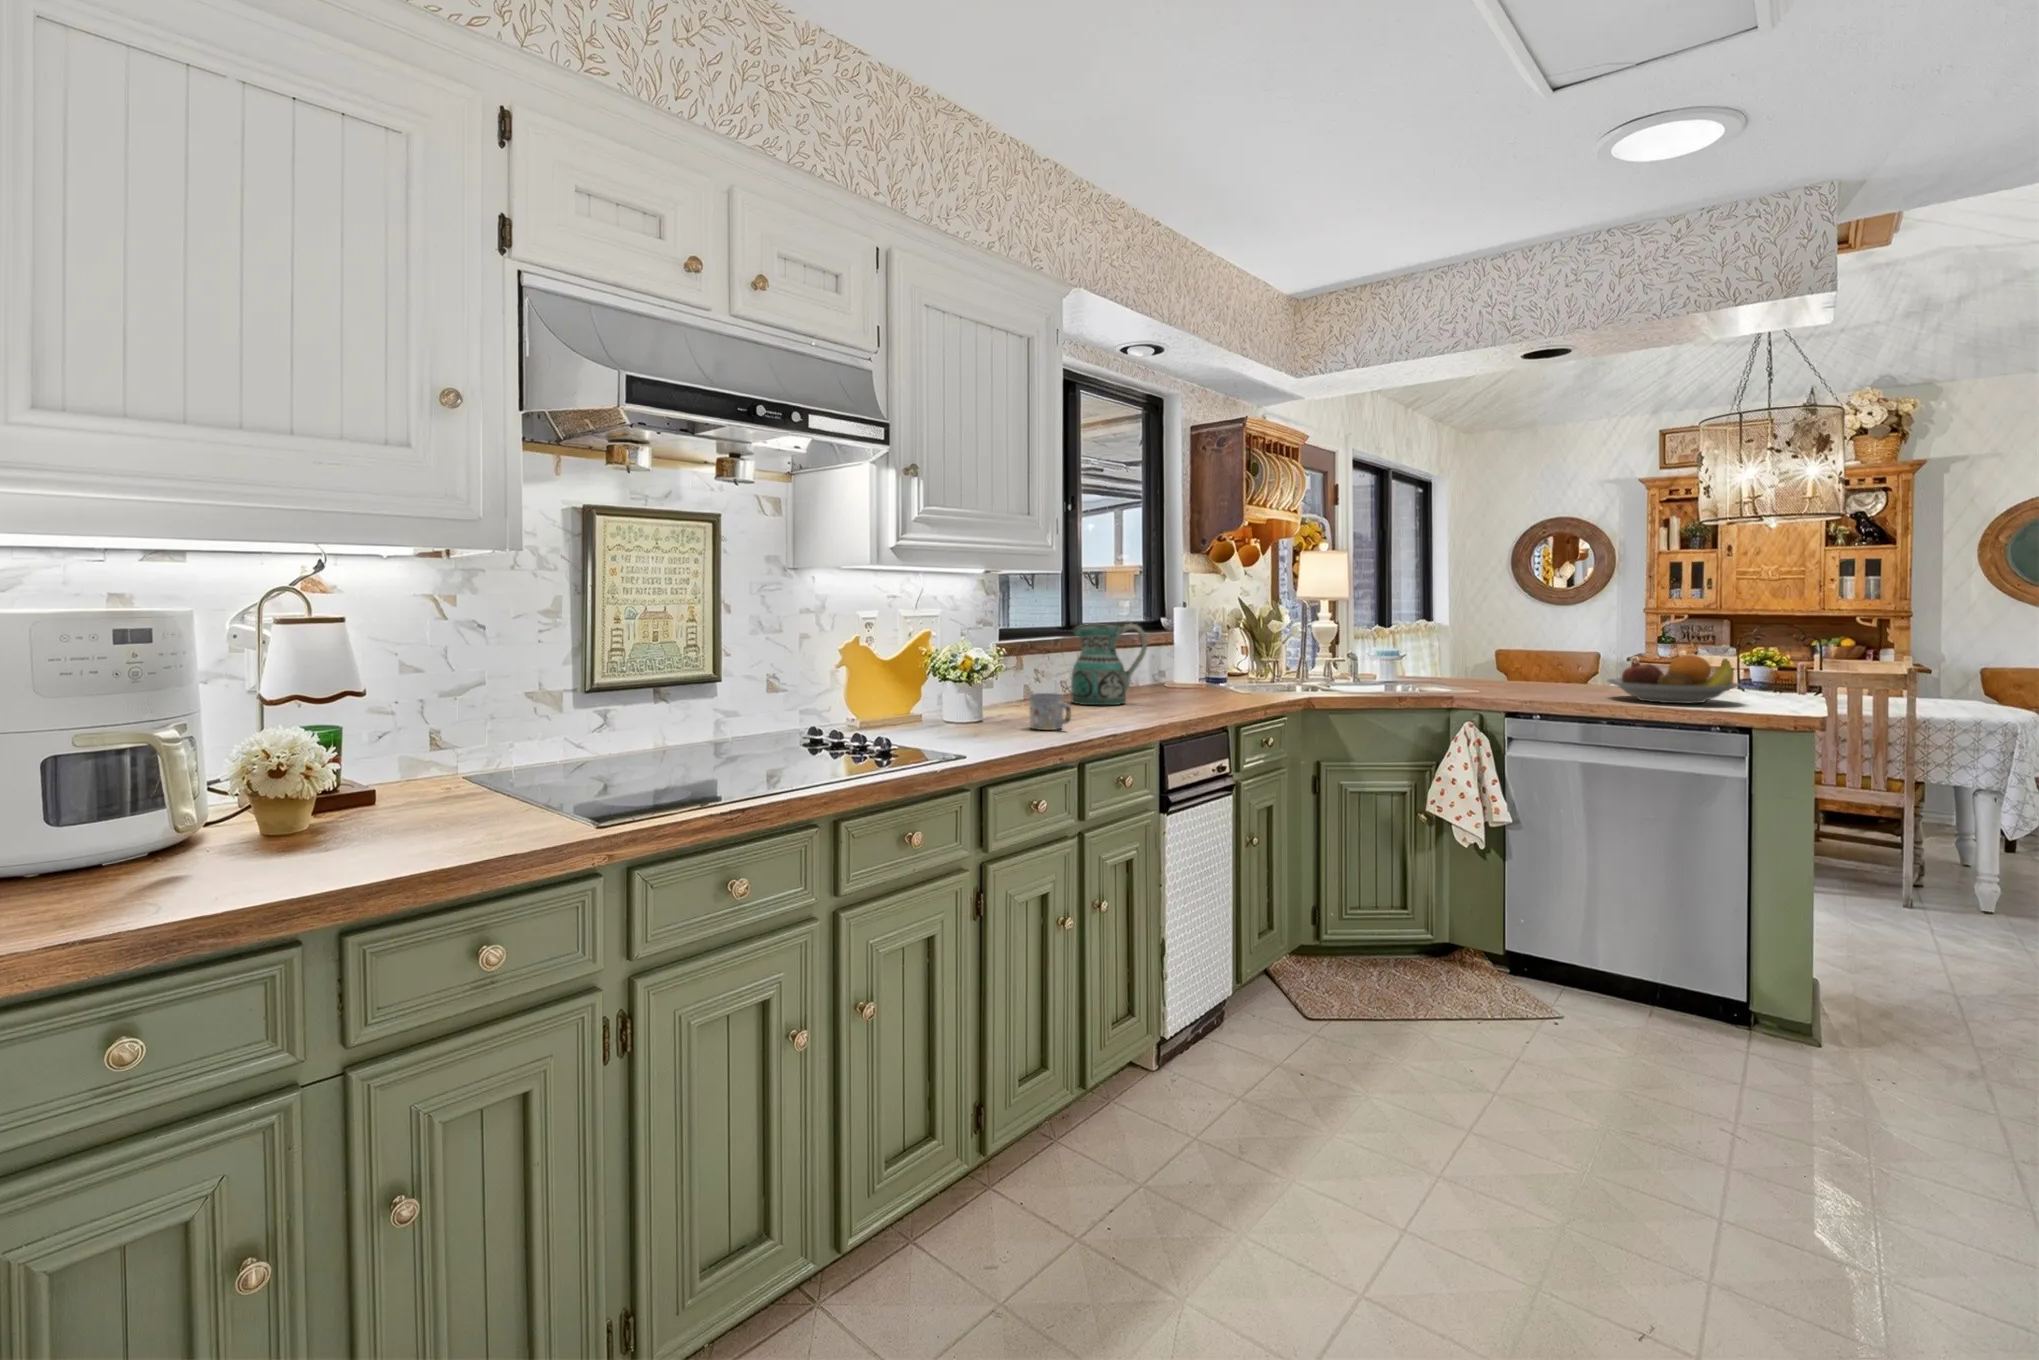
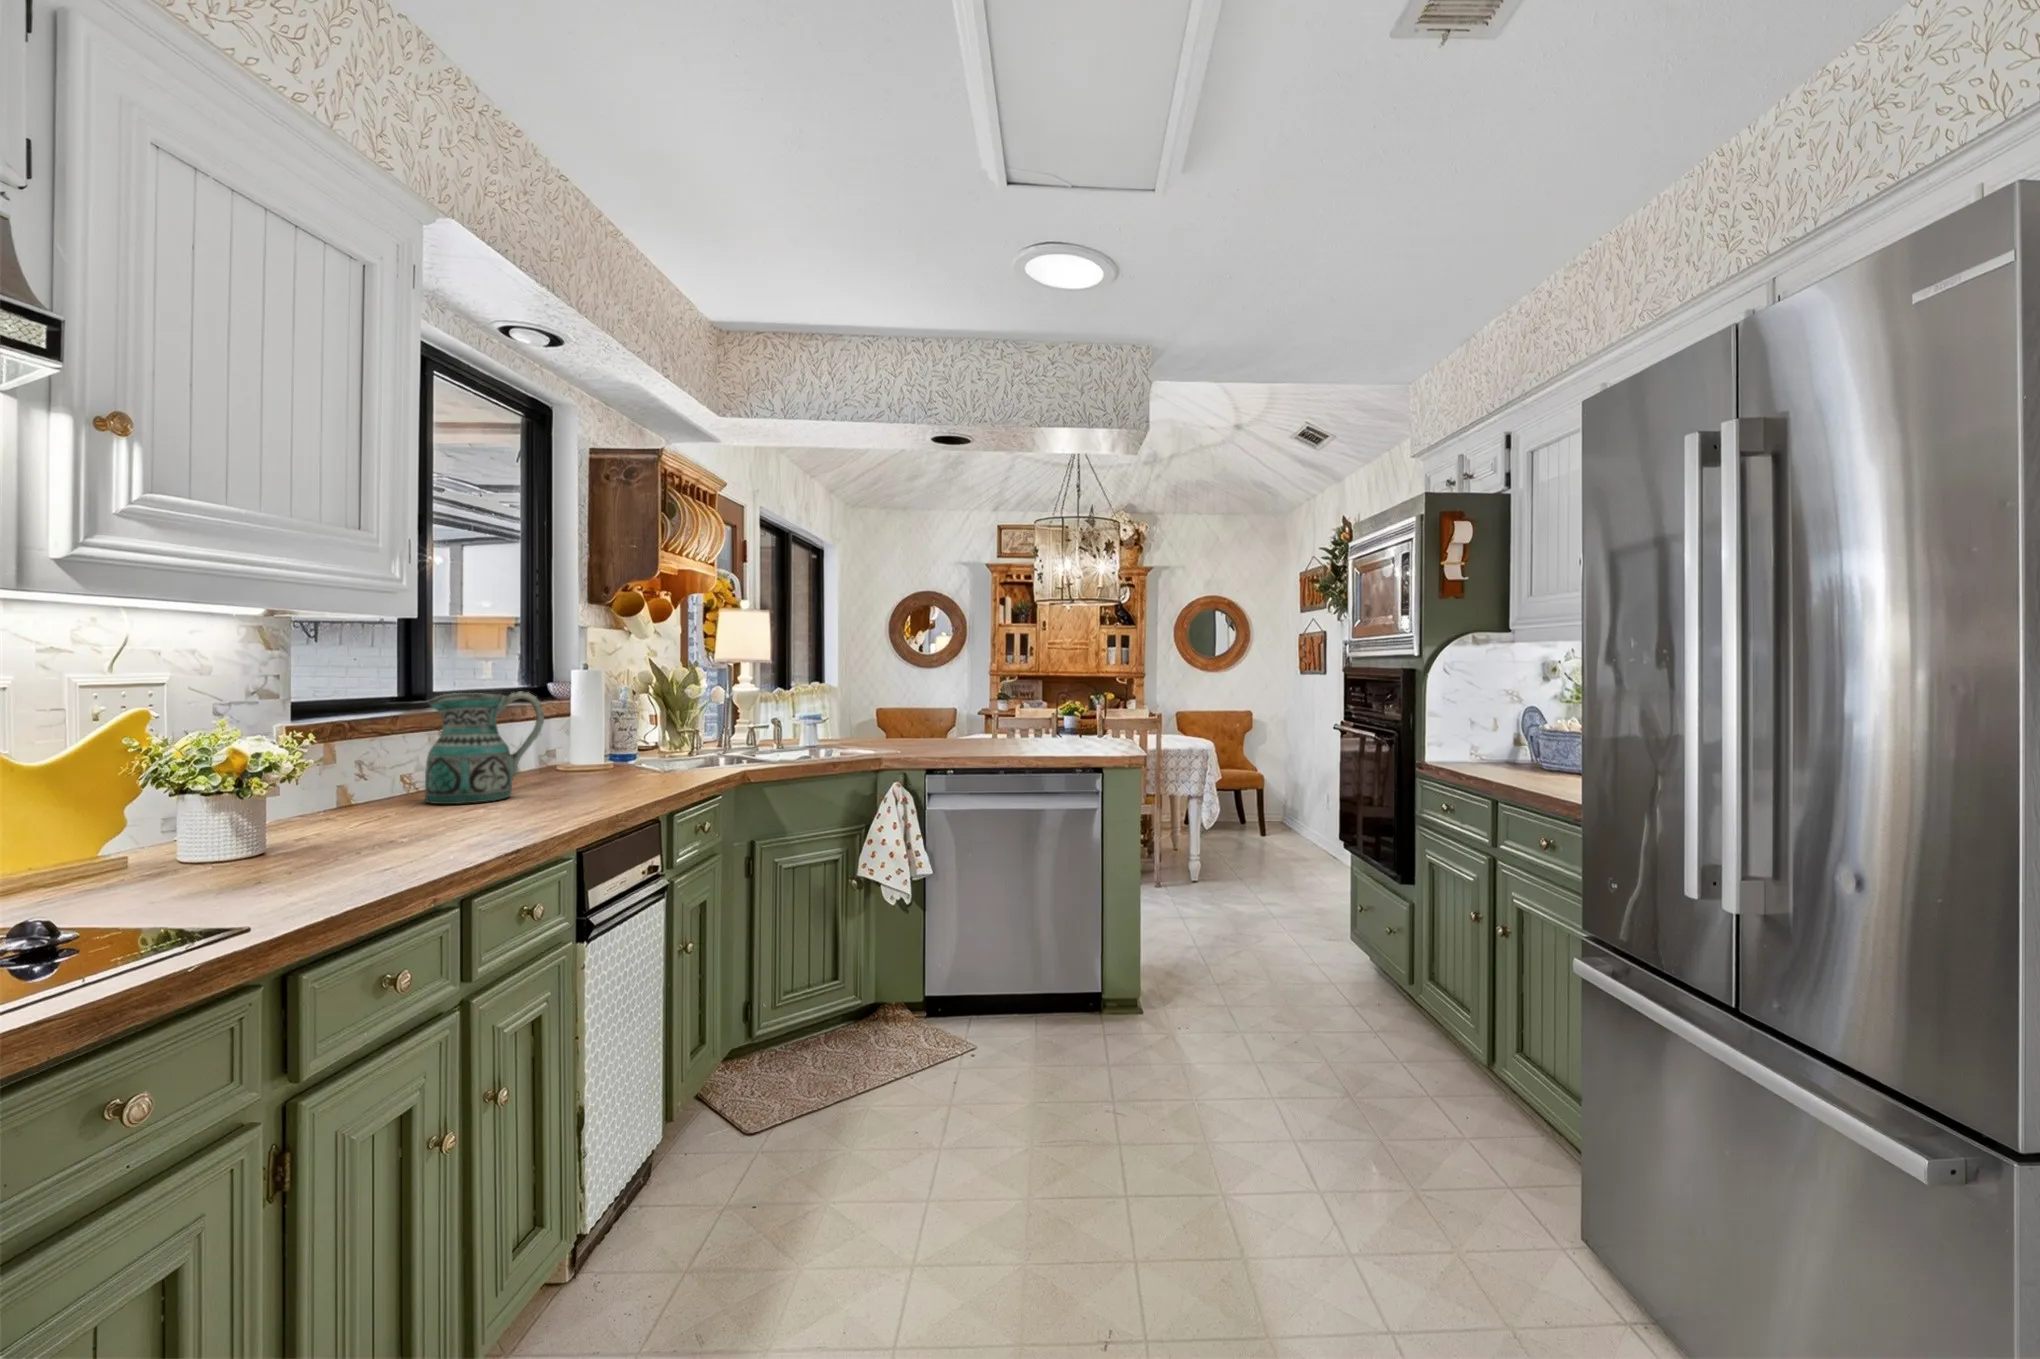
fruit bowl: present [1608,655,1740,703] -> none [1003,709,1096,751]
mug: present [1030,693,1071,730] -> none [357,797,434,855]

